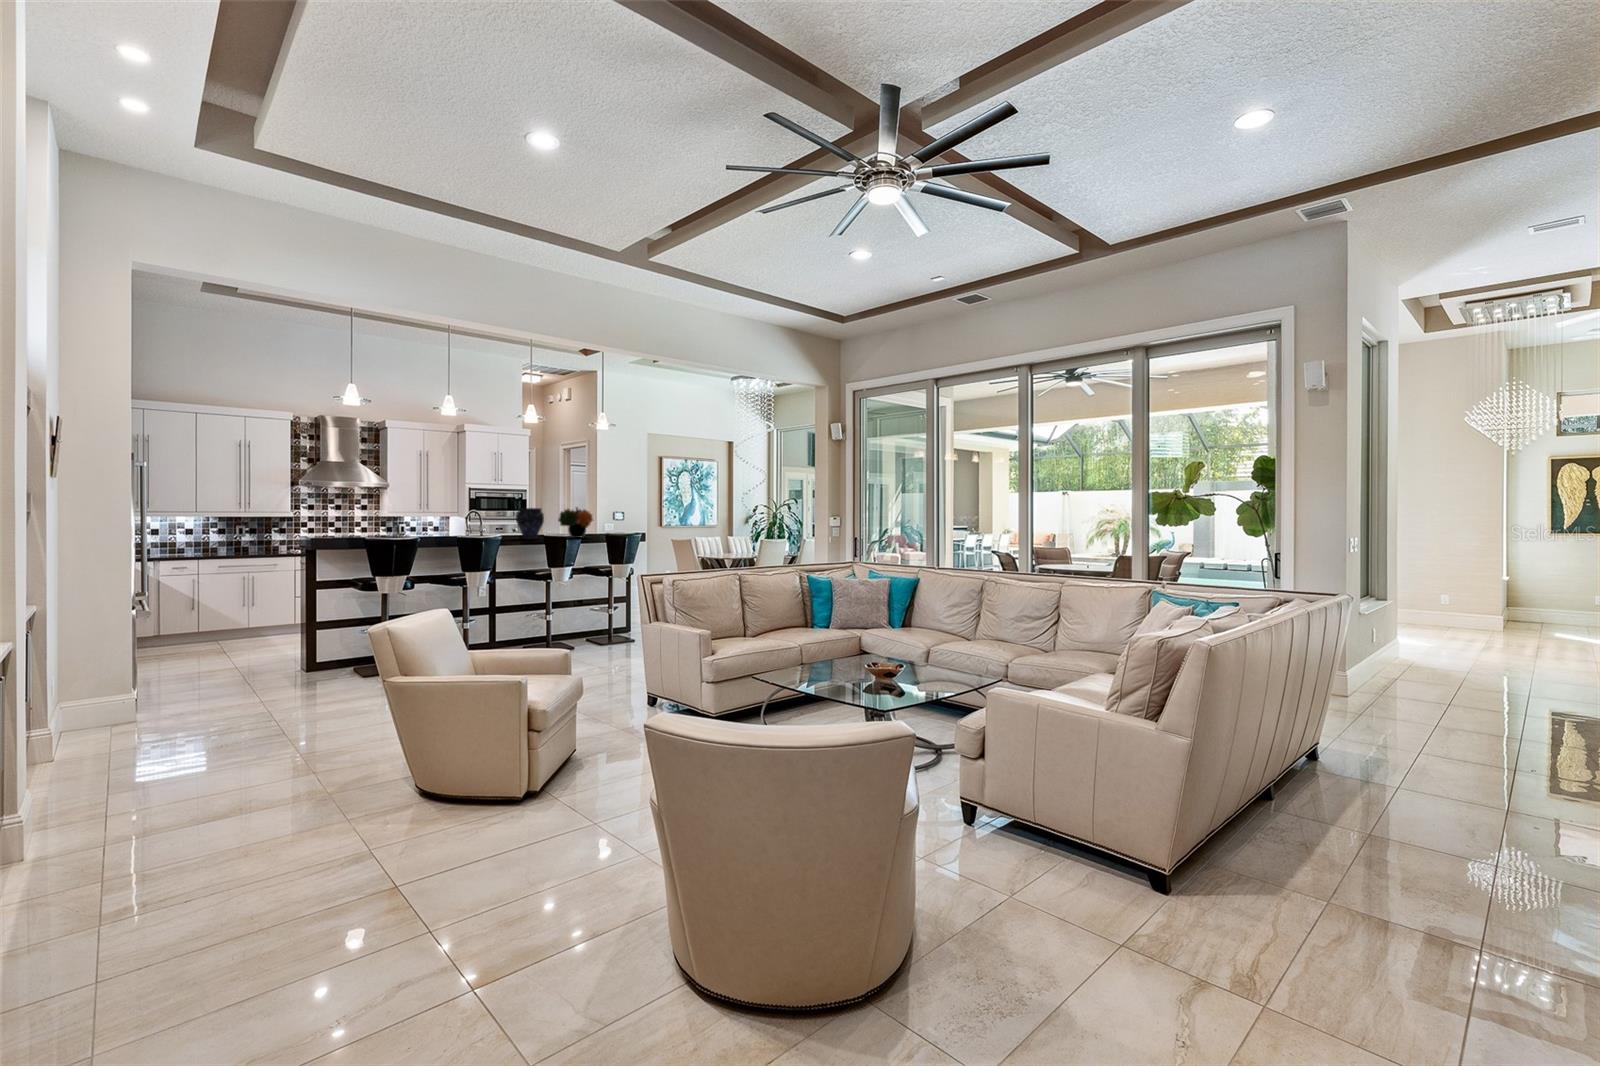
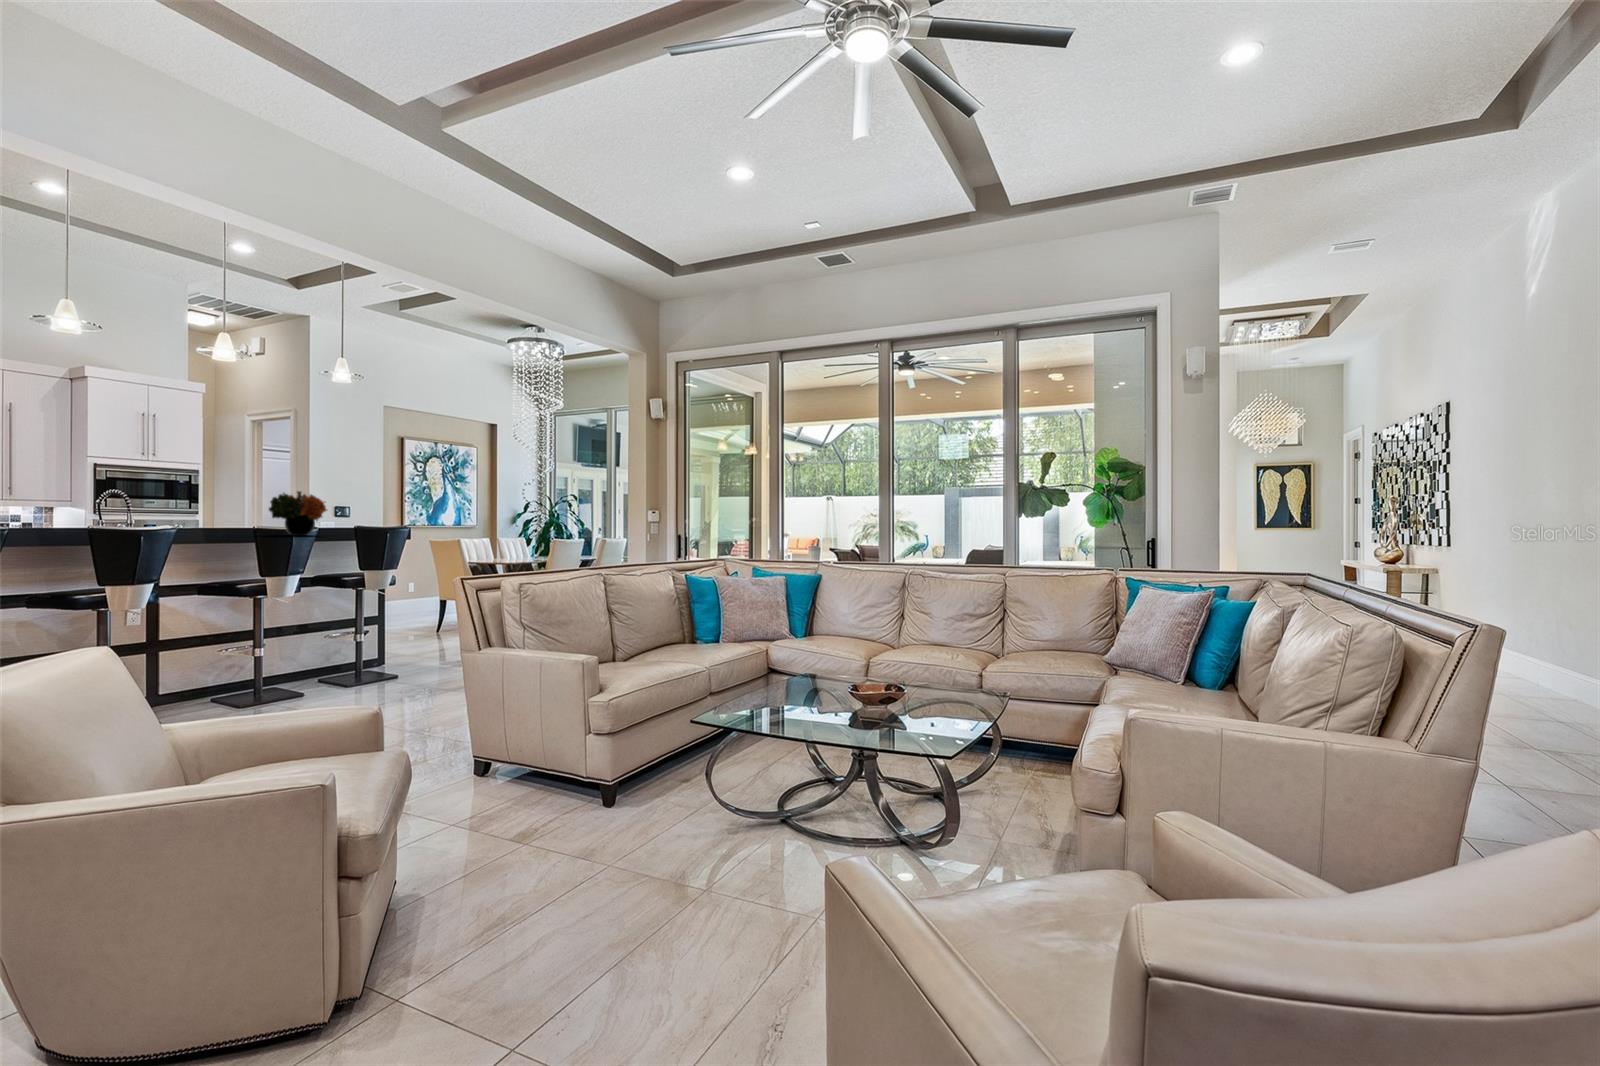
vase: present [516,508,544,539] -> none [196,489,246,536]

